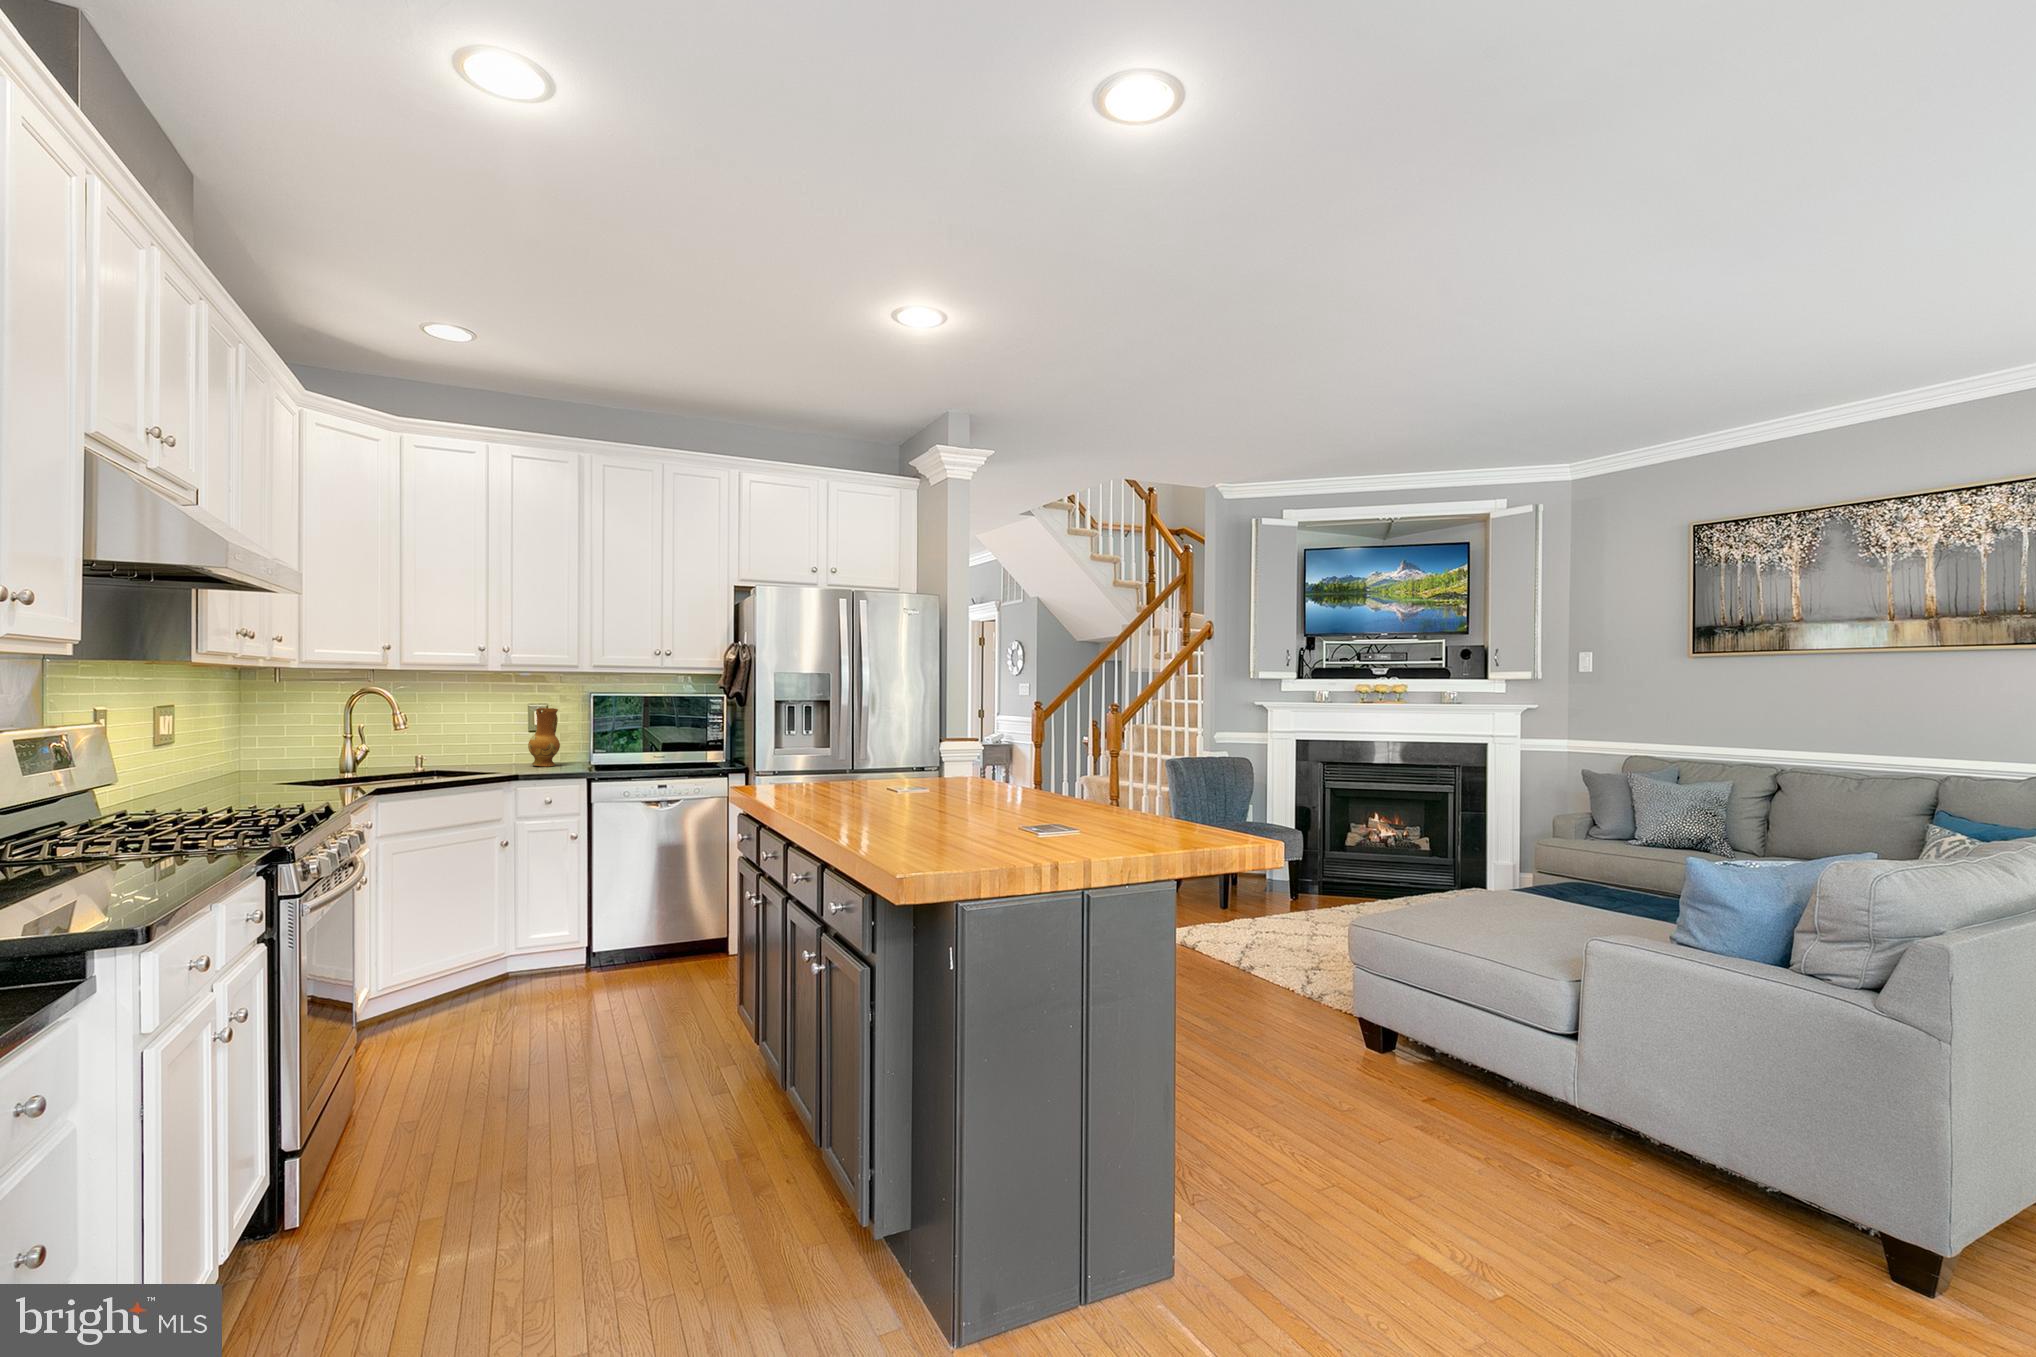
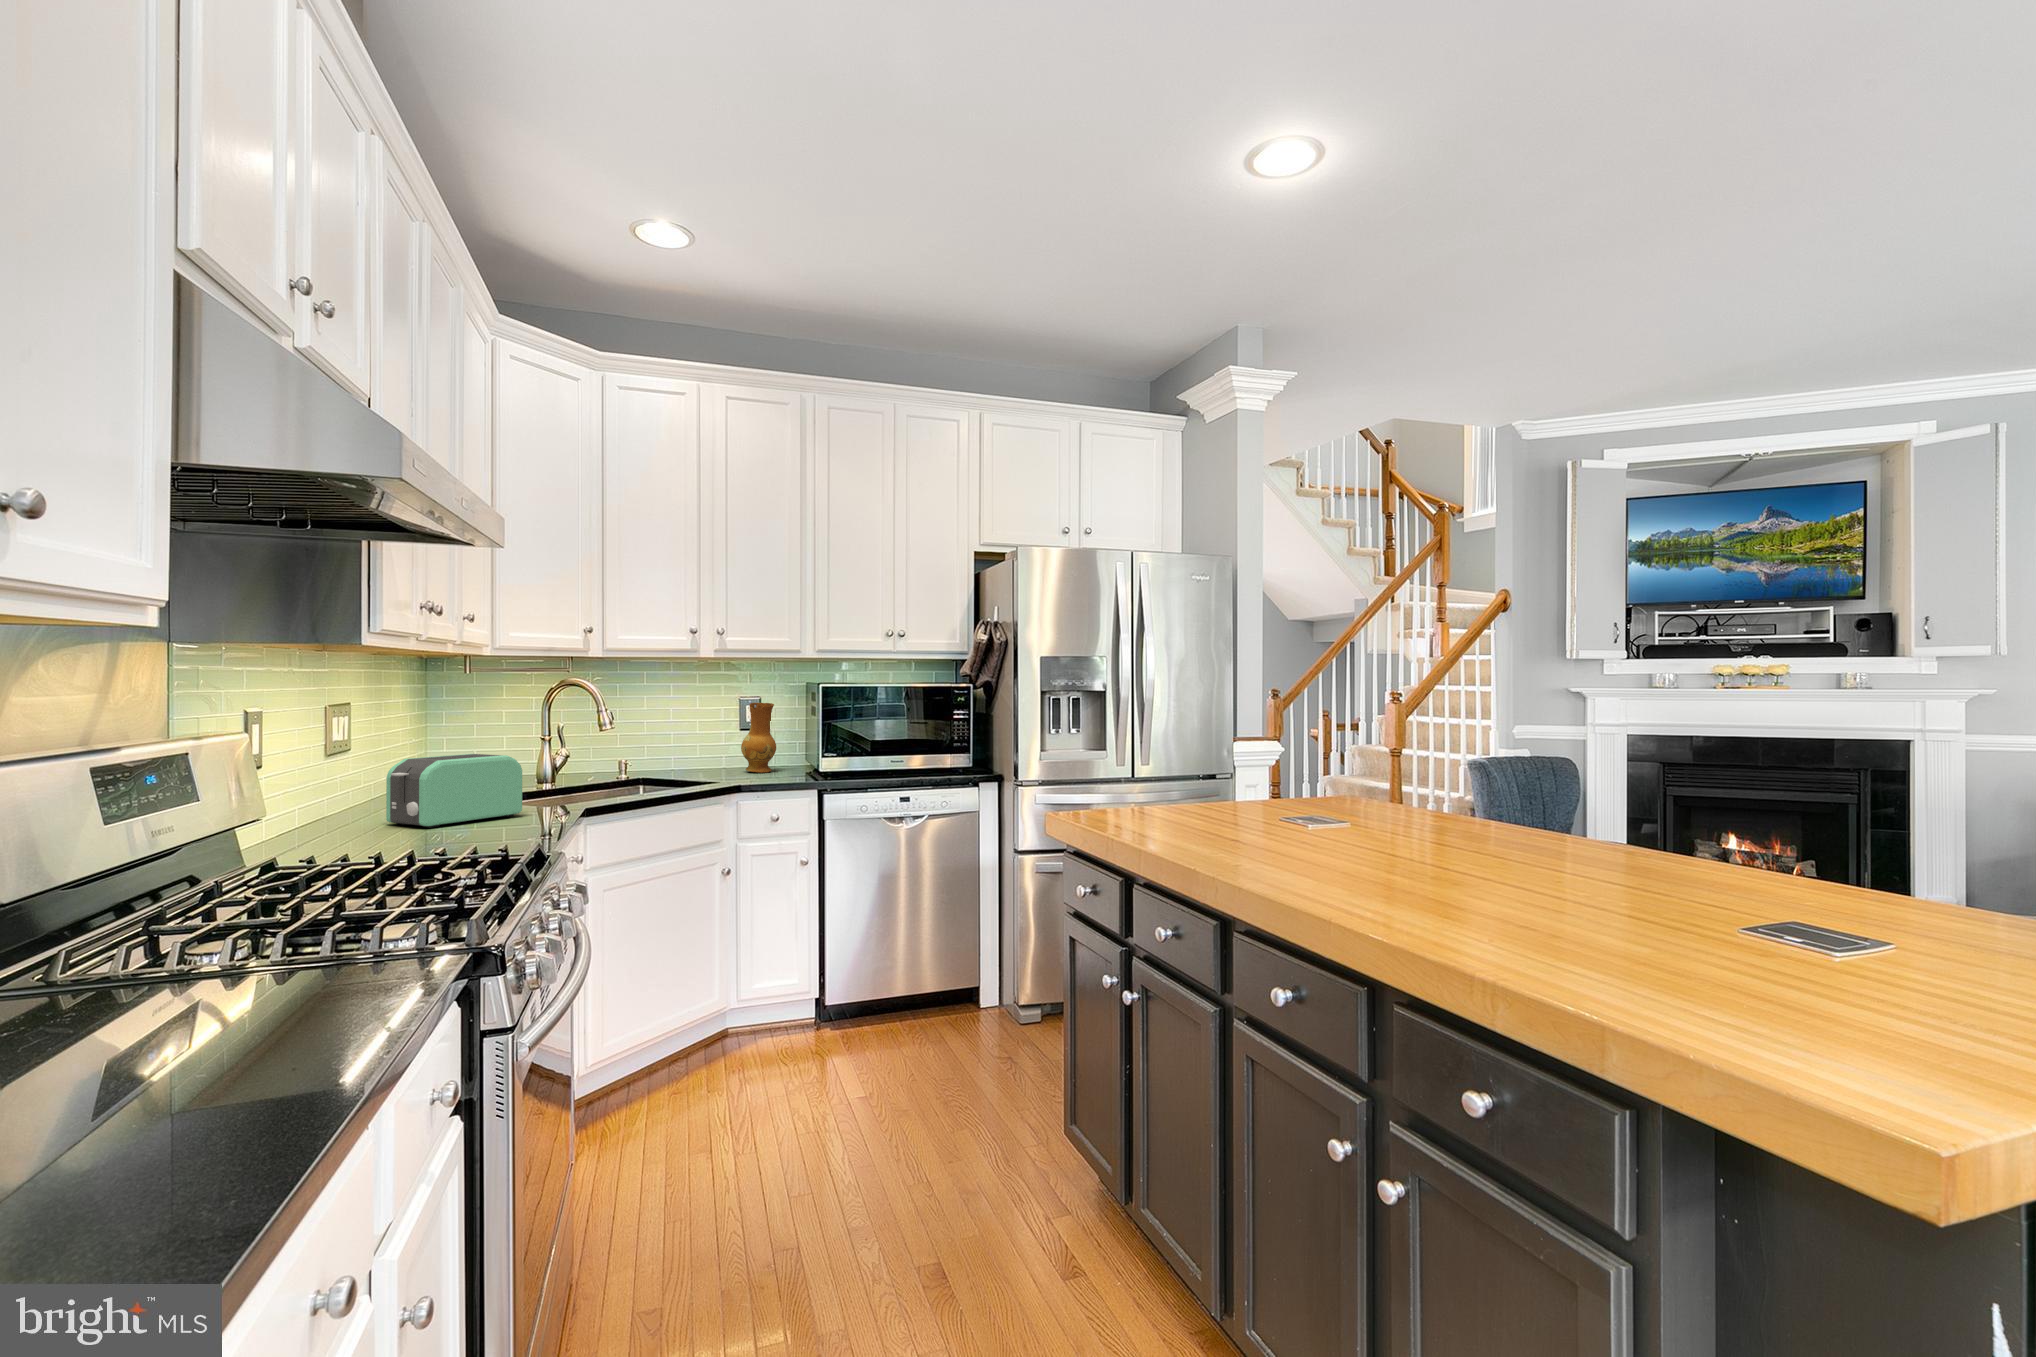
toaster: none [200,747,315,802] -> present [386,754,522,828]

